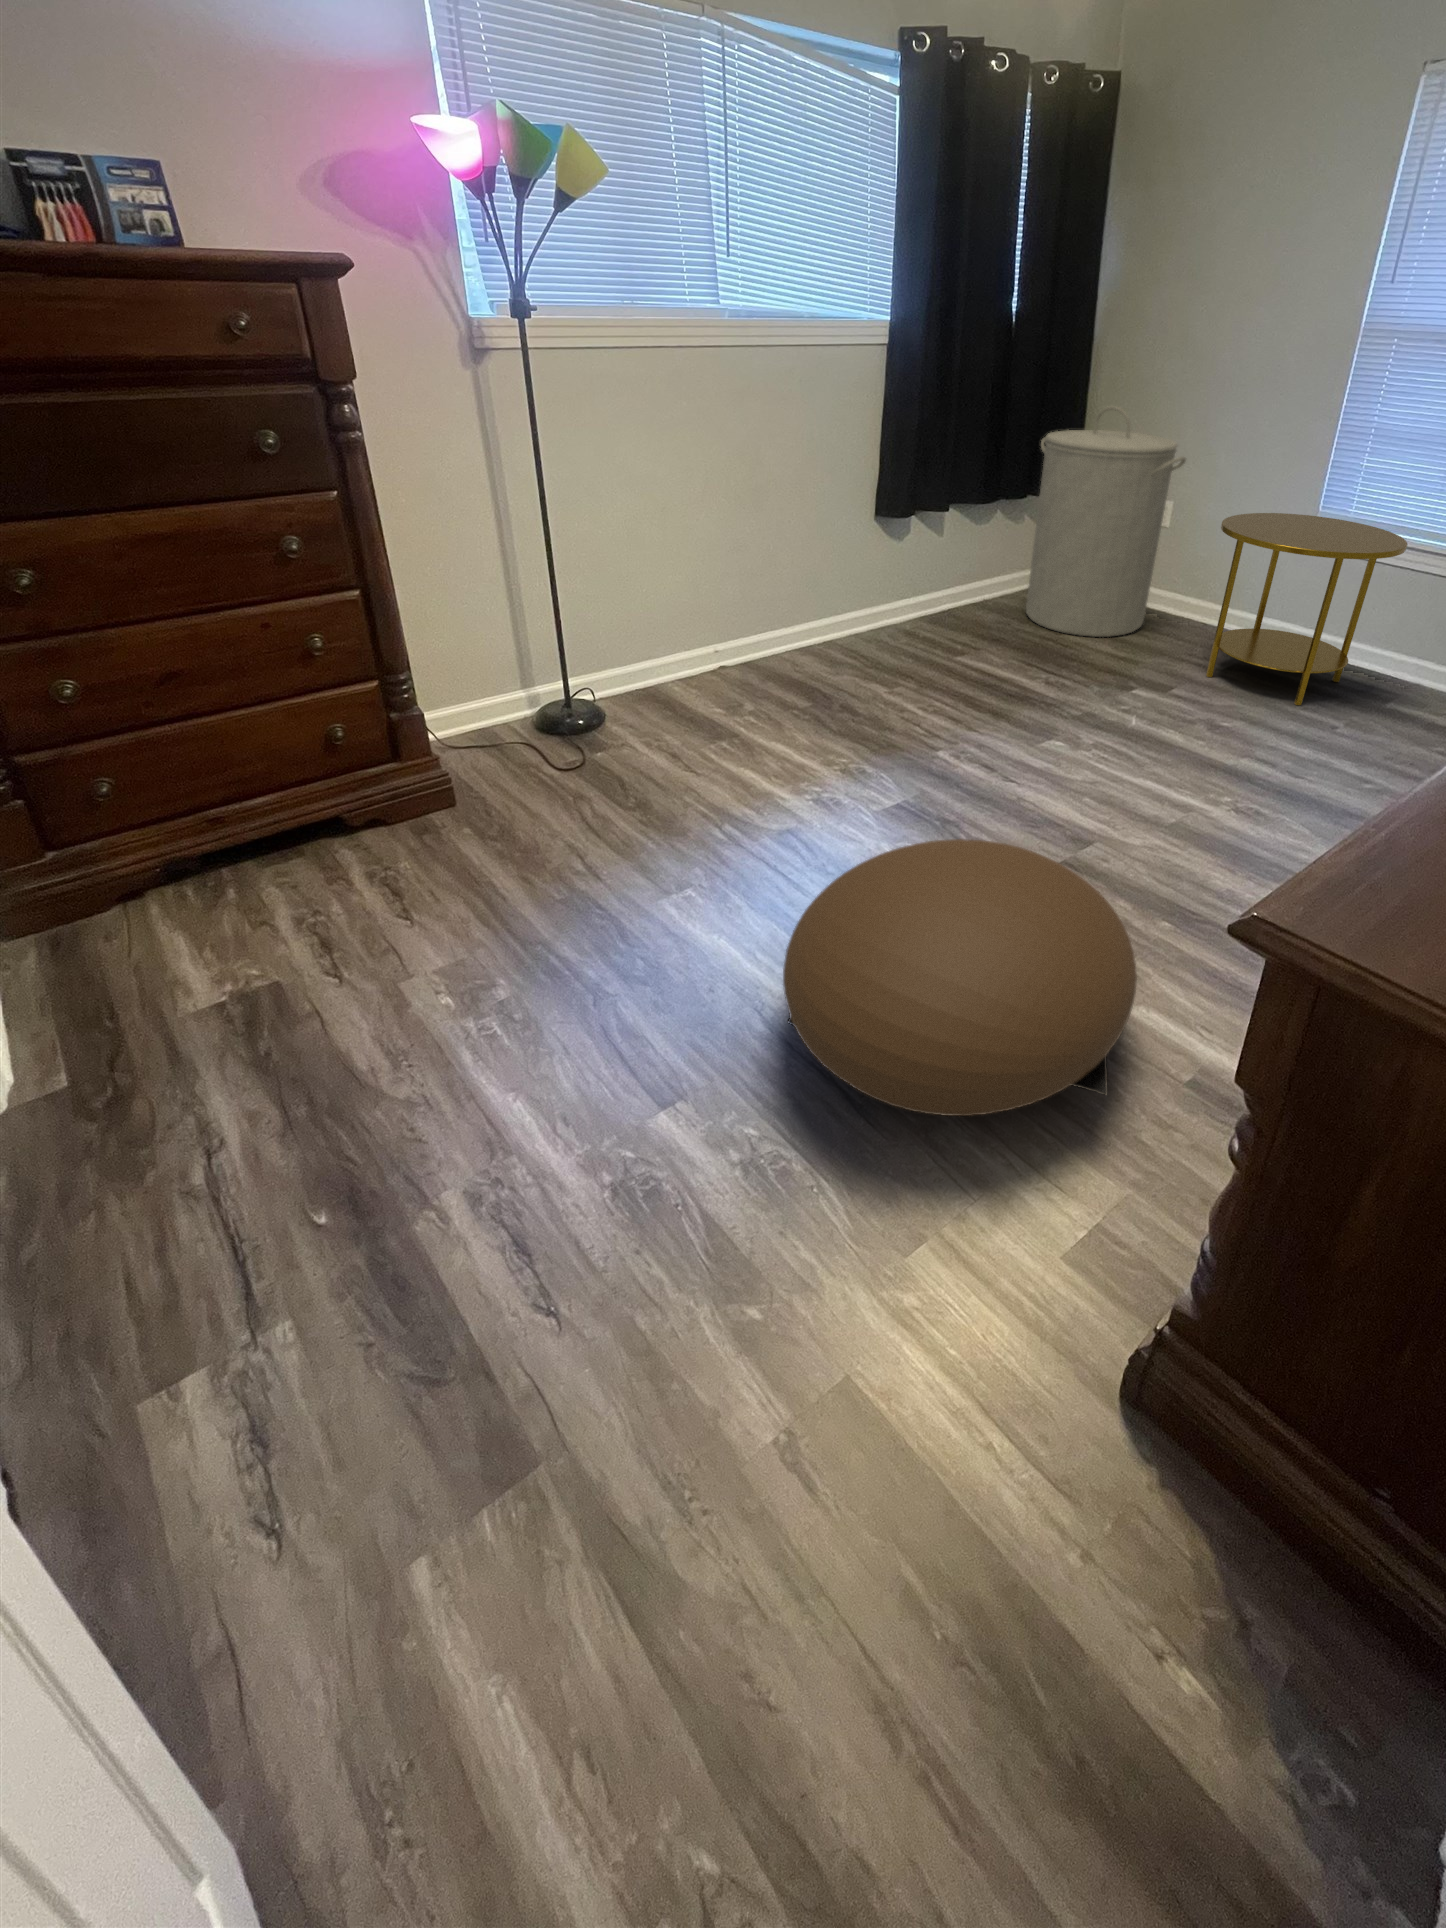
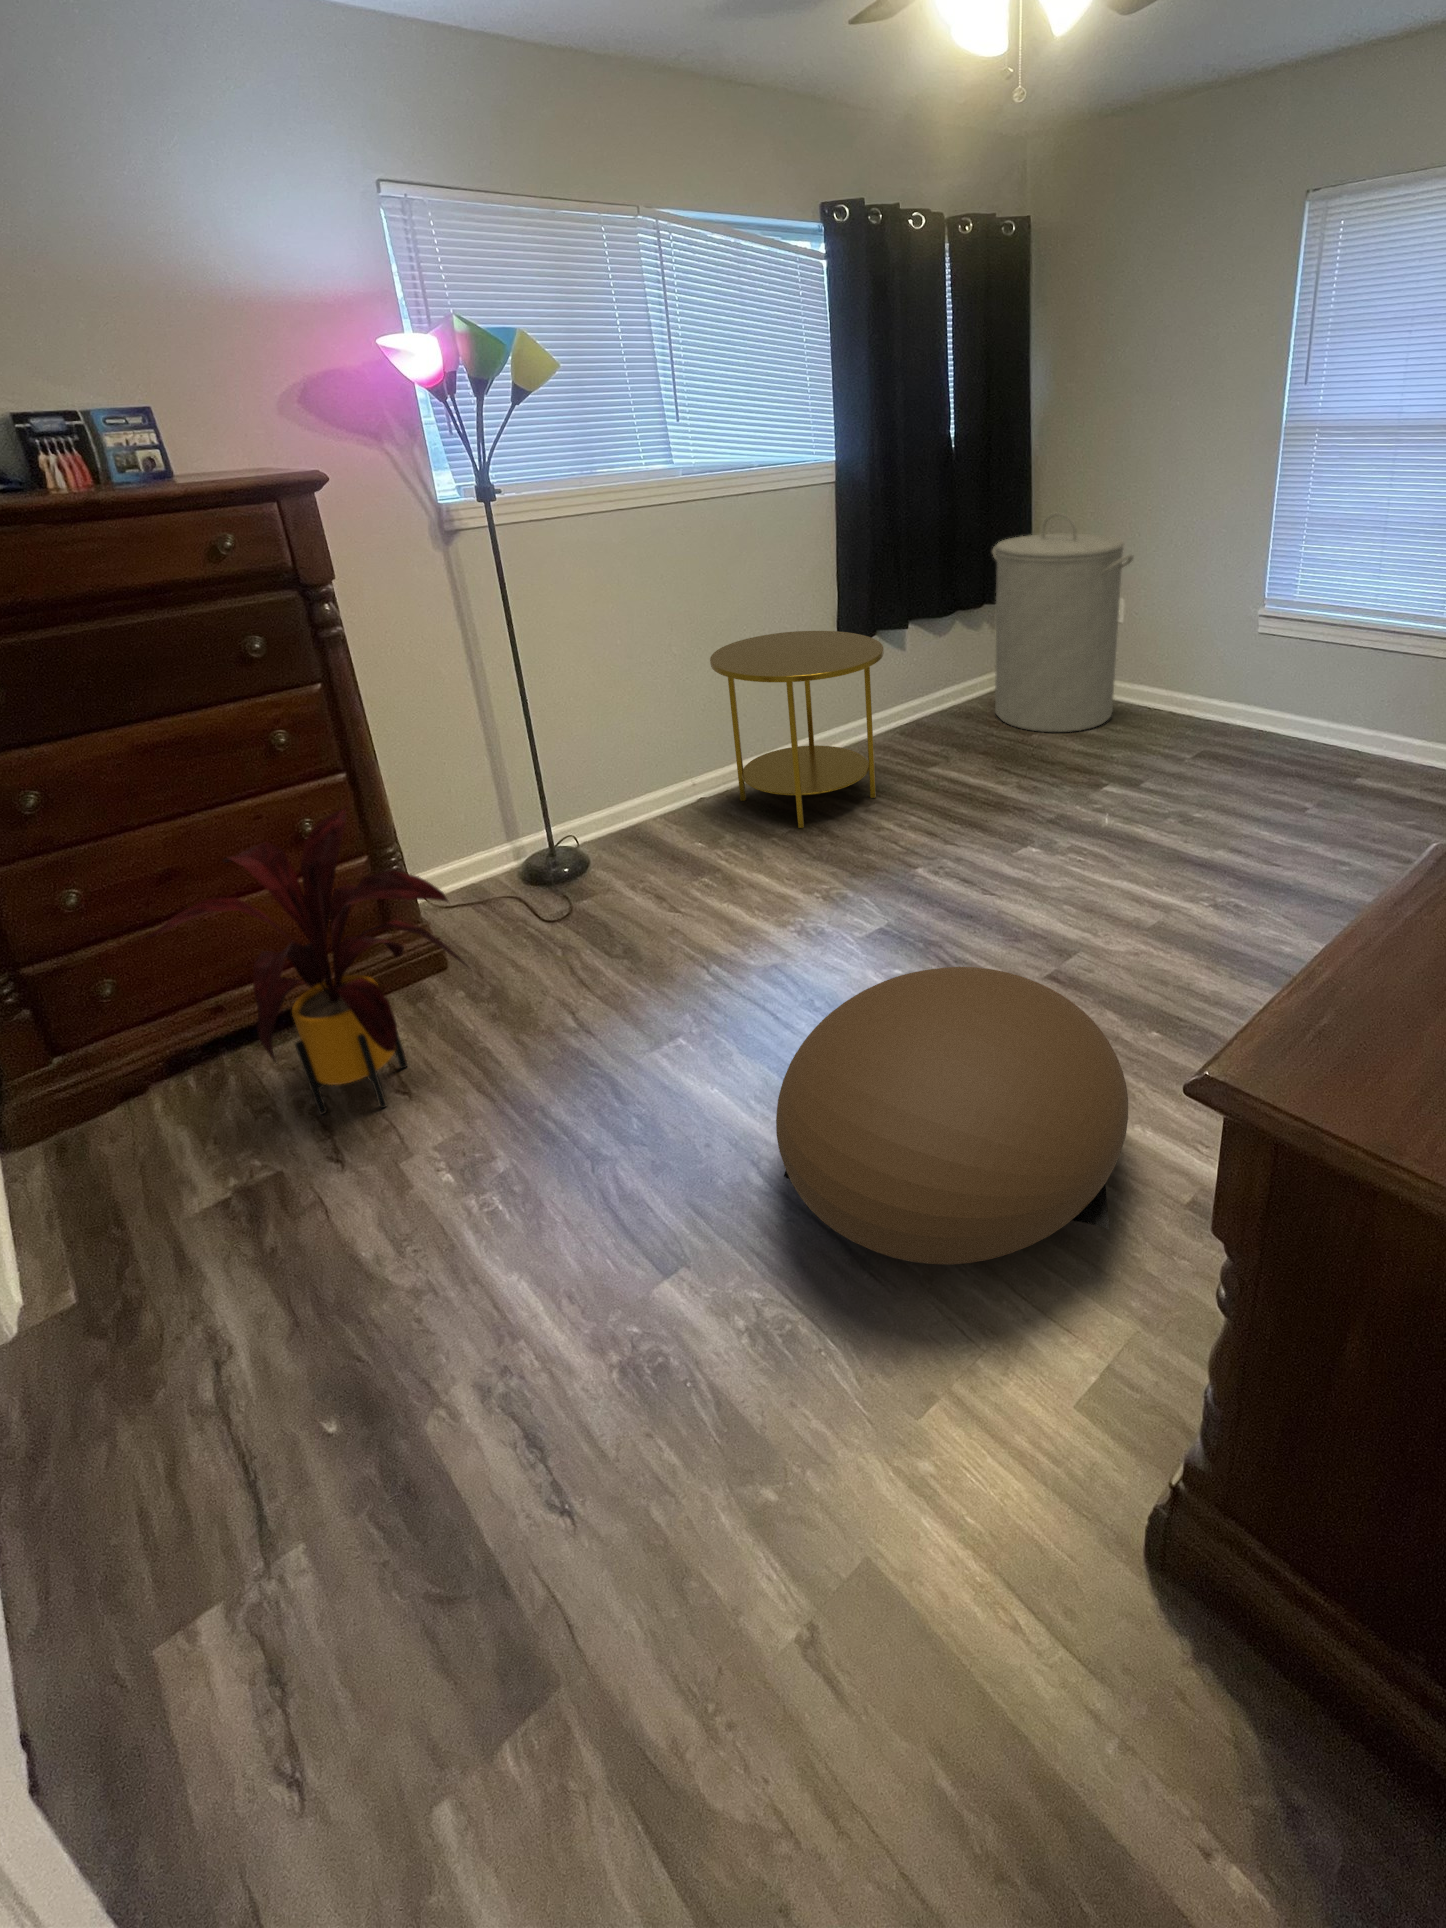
side table: present [1206,513,1408,705] -> present [710,631,884,828]
house plant: none [142,623,483,932] -> present [146,806,467,1115]

